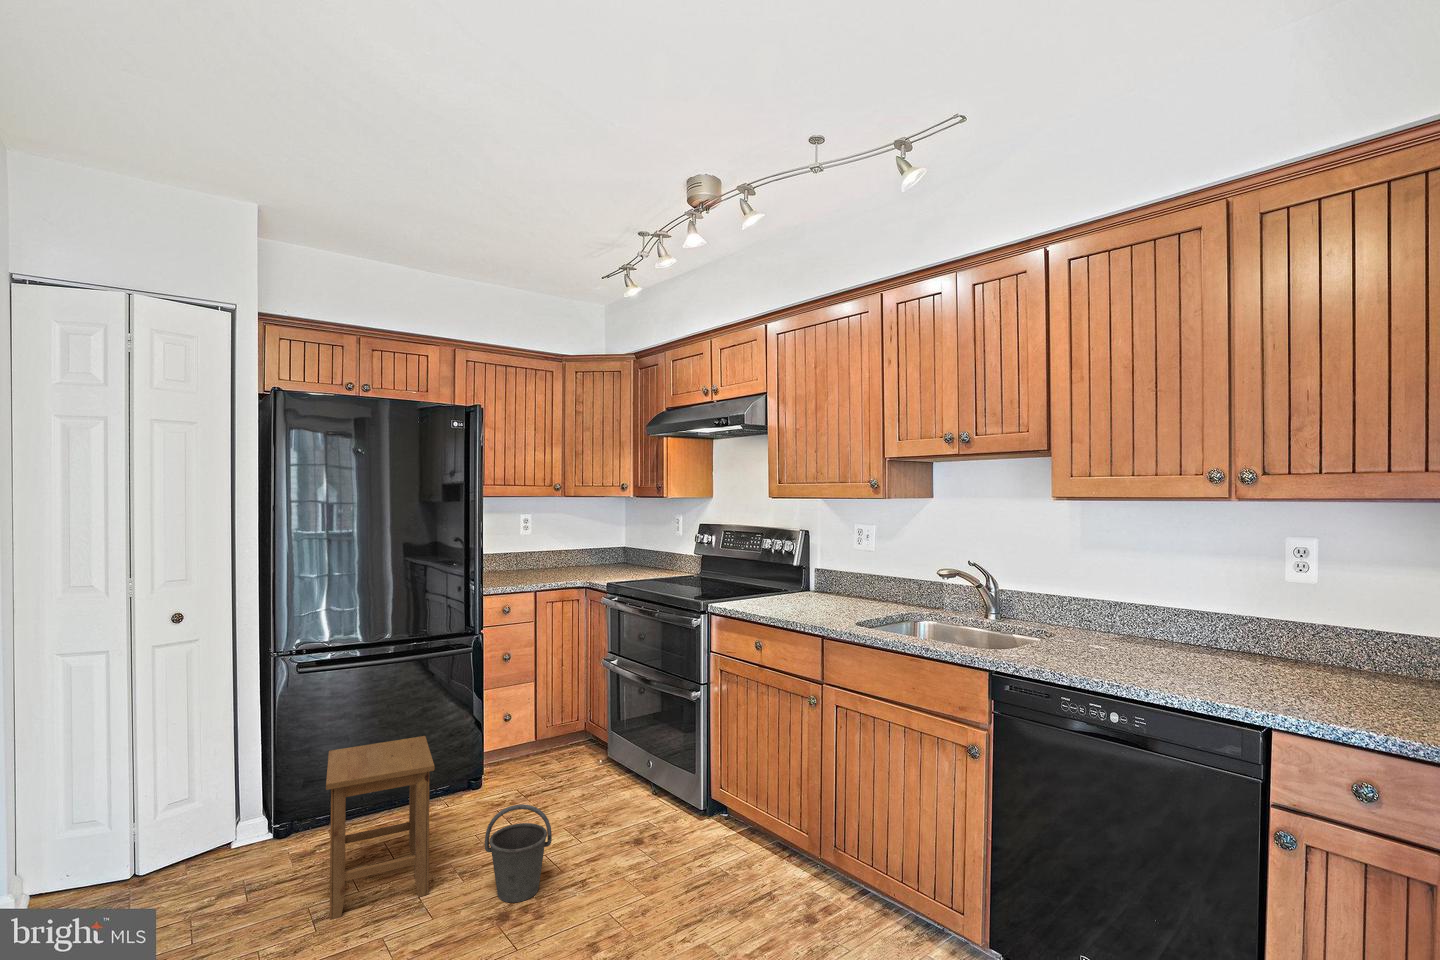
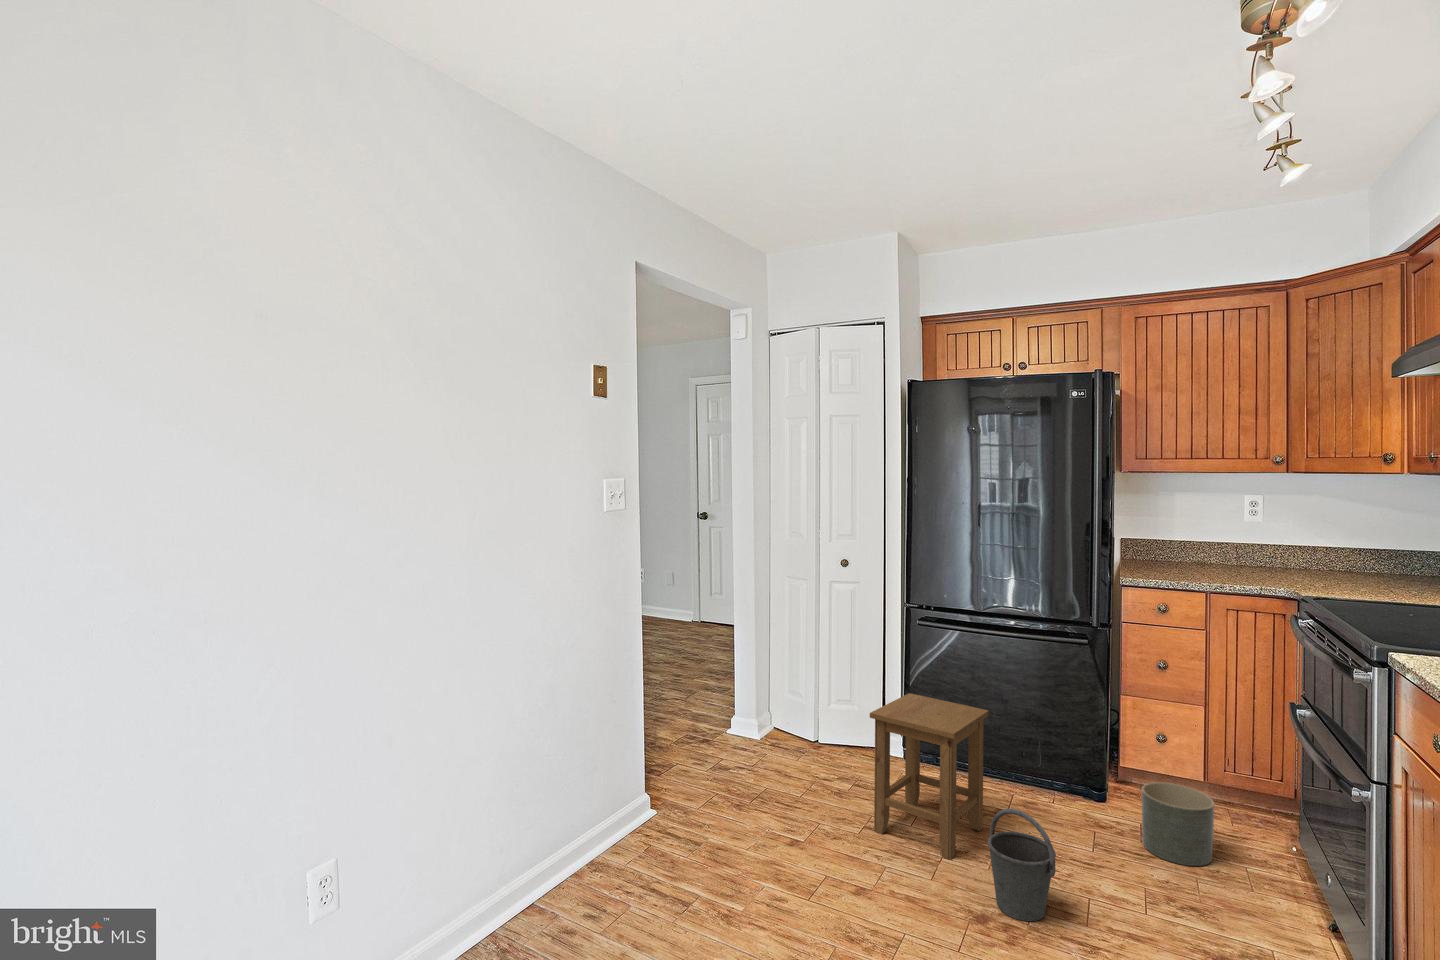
planter: none [526,741,575,803] -> present [1142,782,1214,866]

